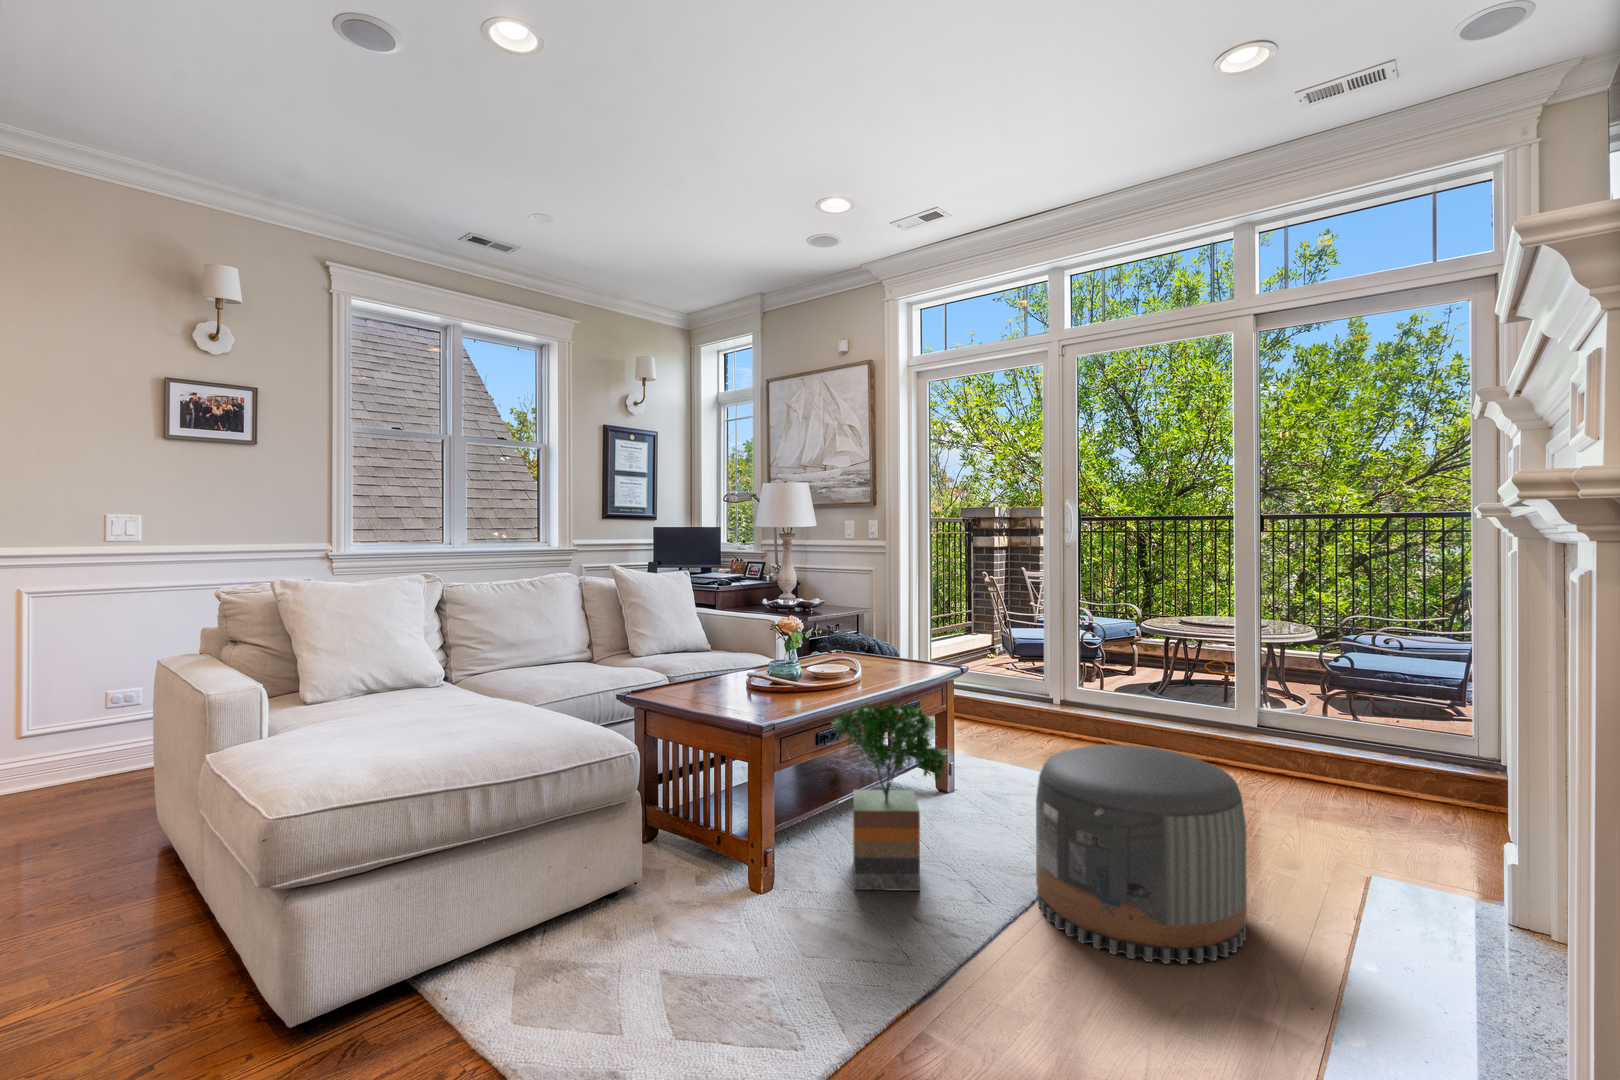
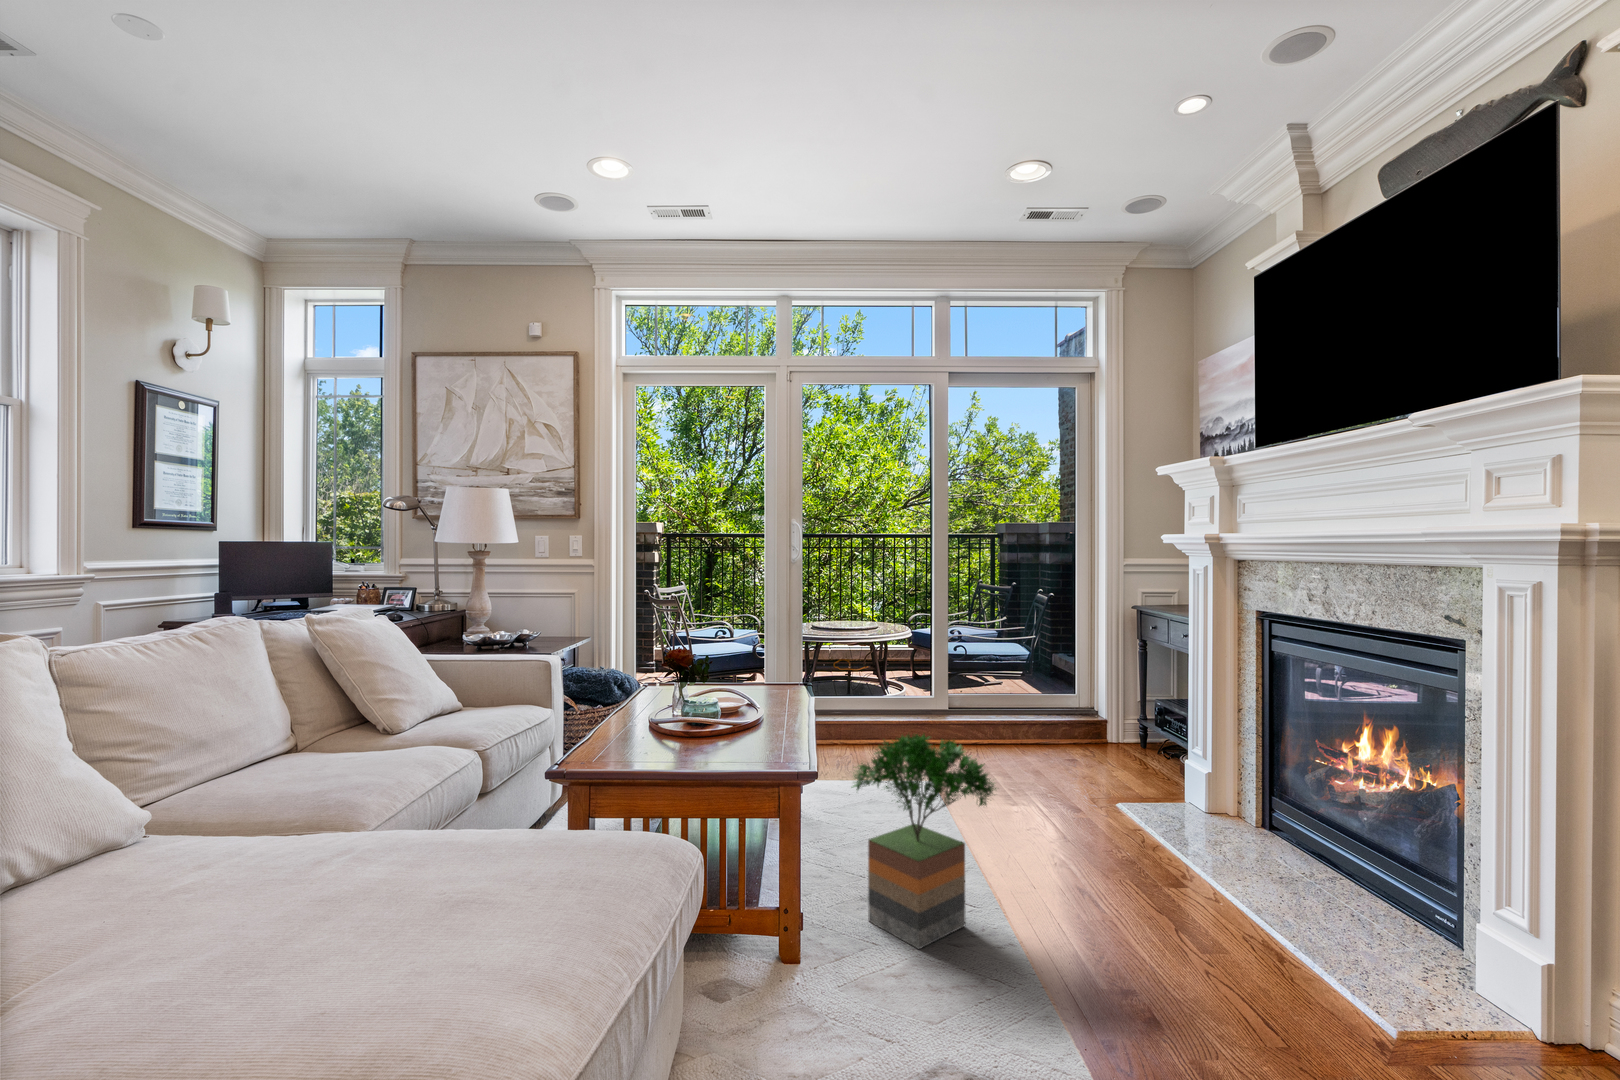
pouf: present [1036,745,1247,964] -> none [1020,737,1199,922]

